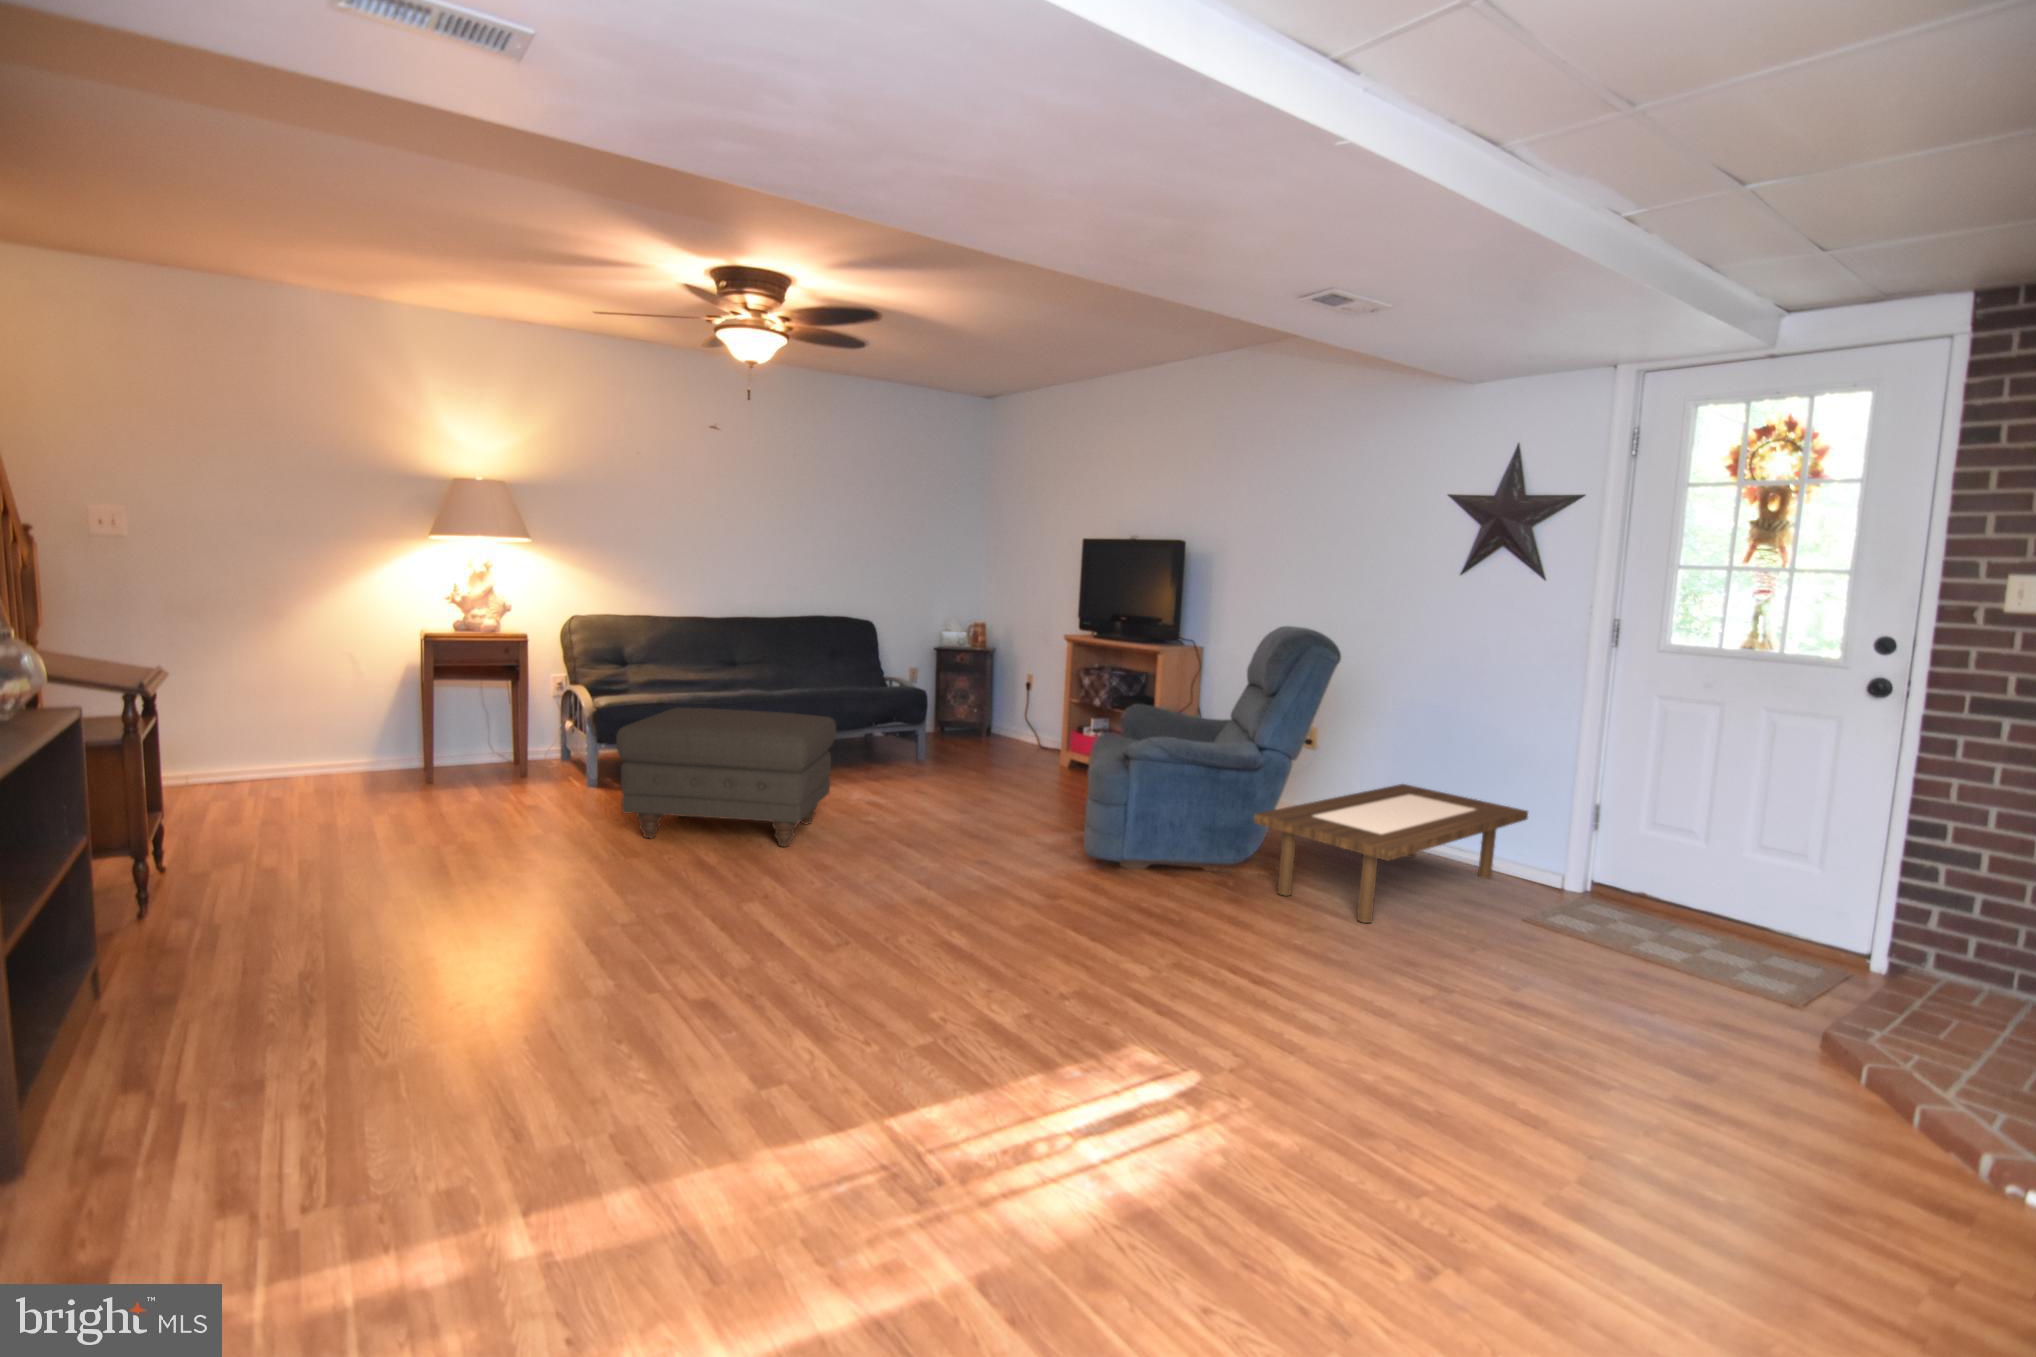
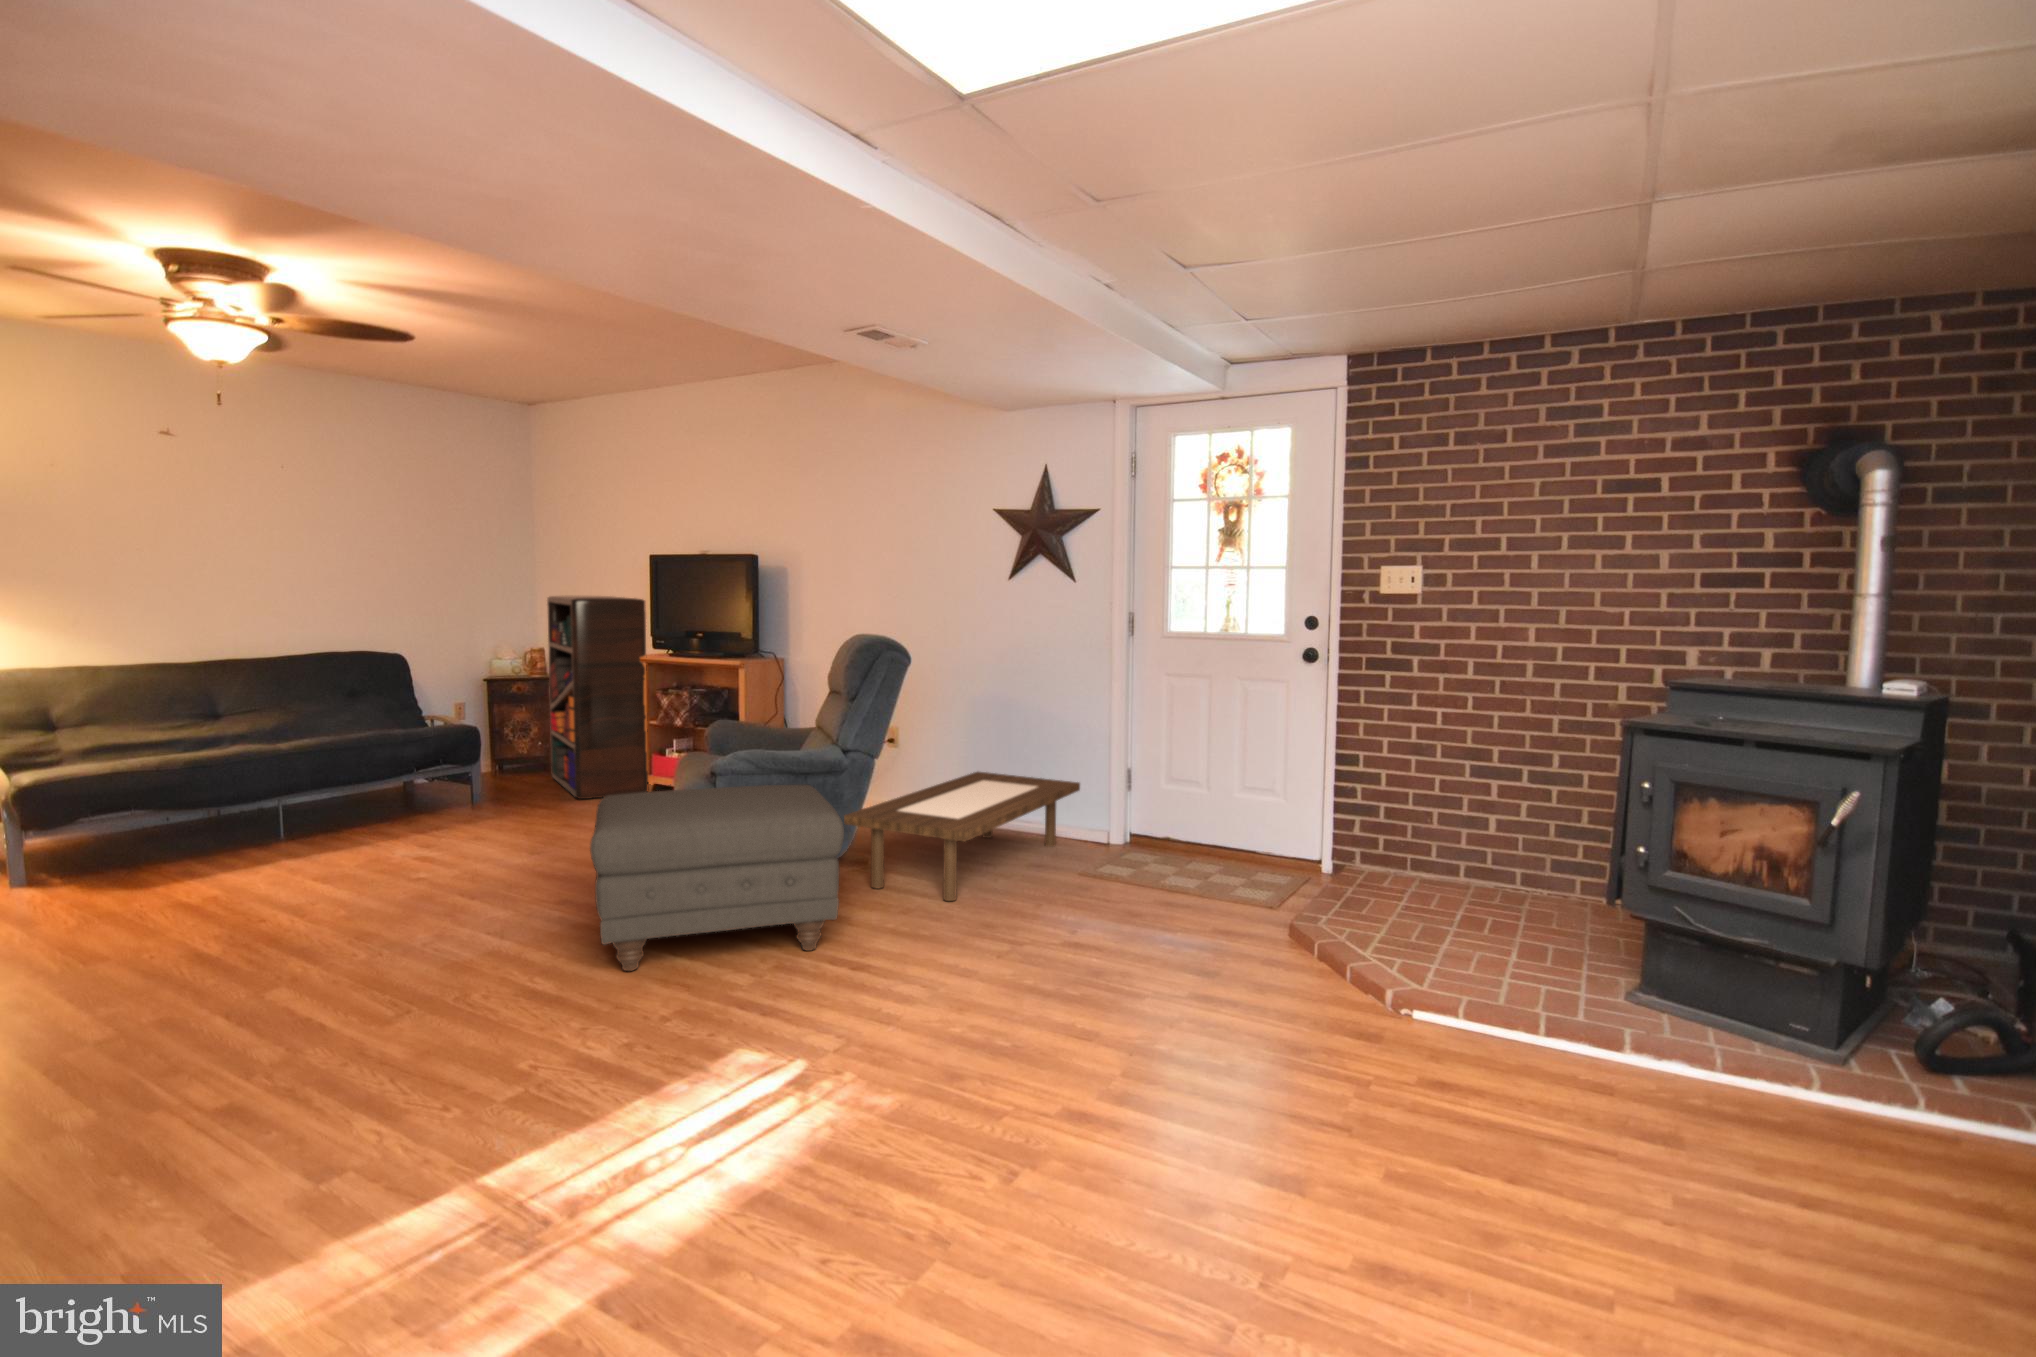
bookshelf: none [984,575,1076,766] -> present [547,596,648,799]
ottoman: present [616,708,836,847] -> present [590,785,844,971]

